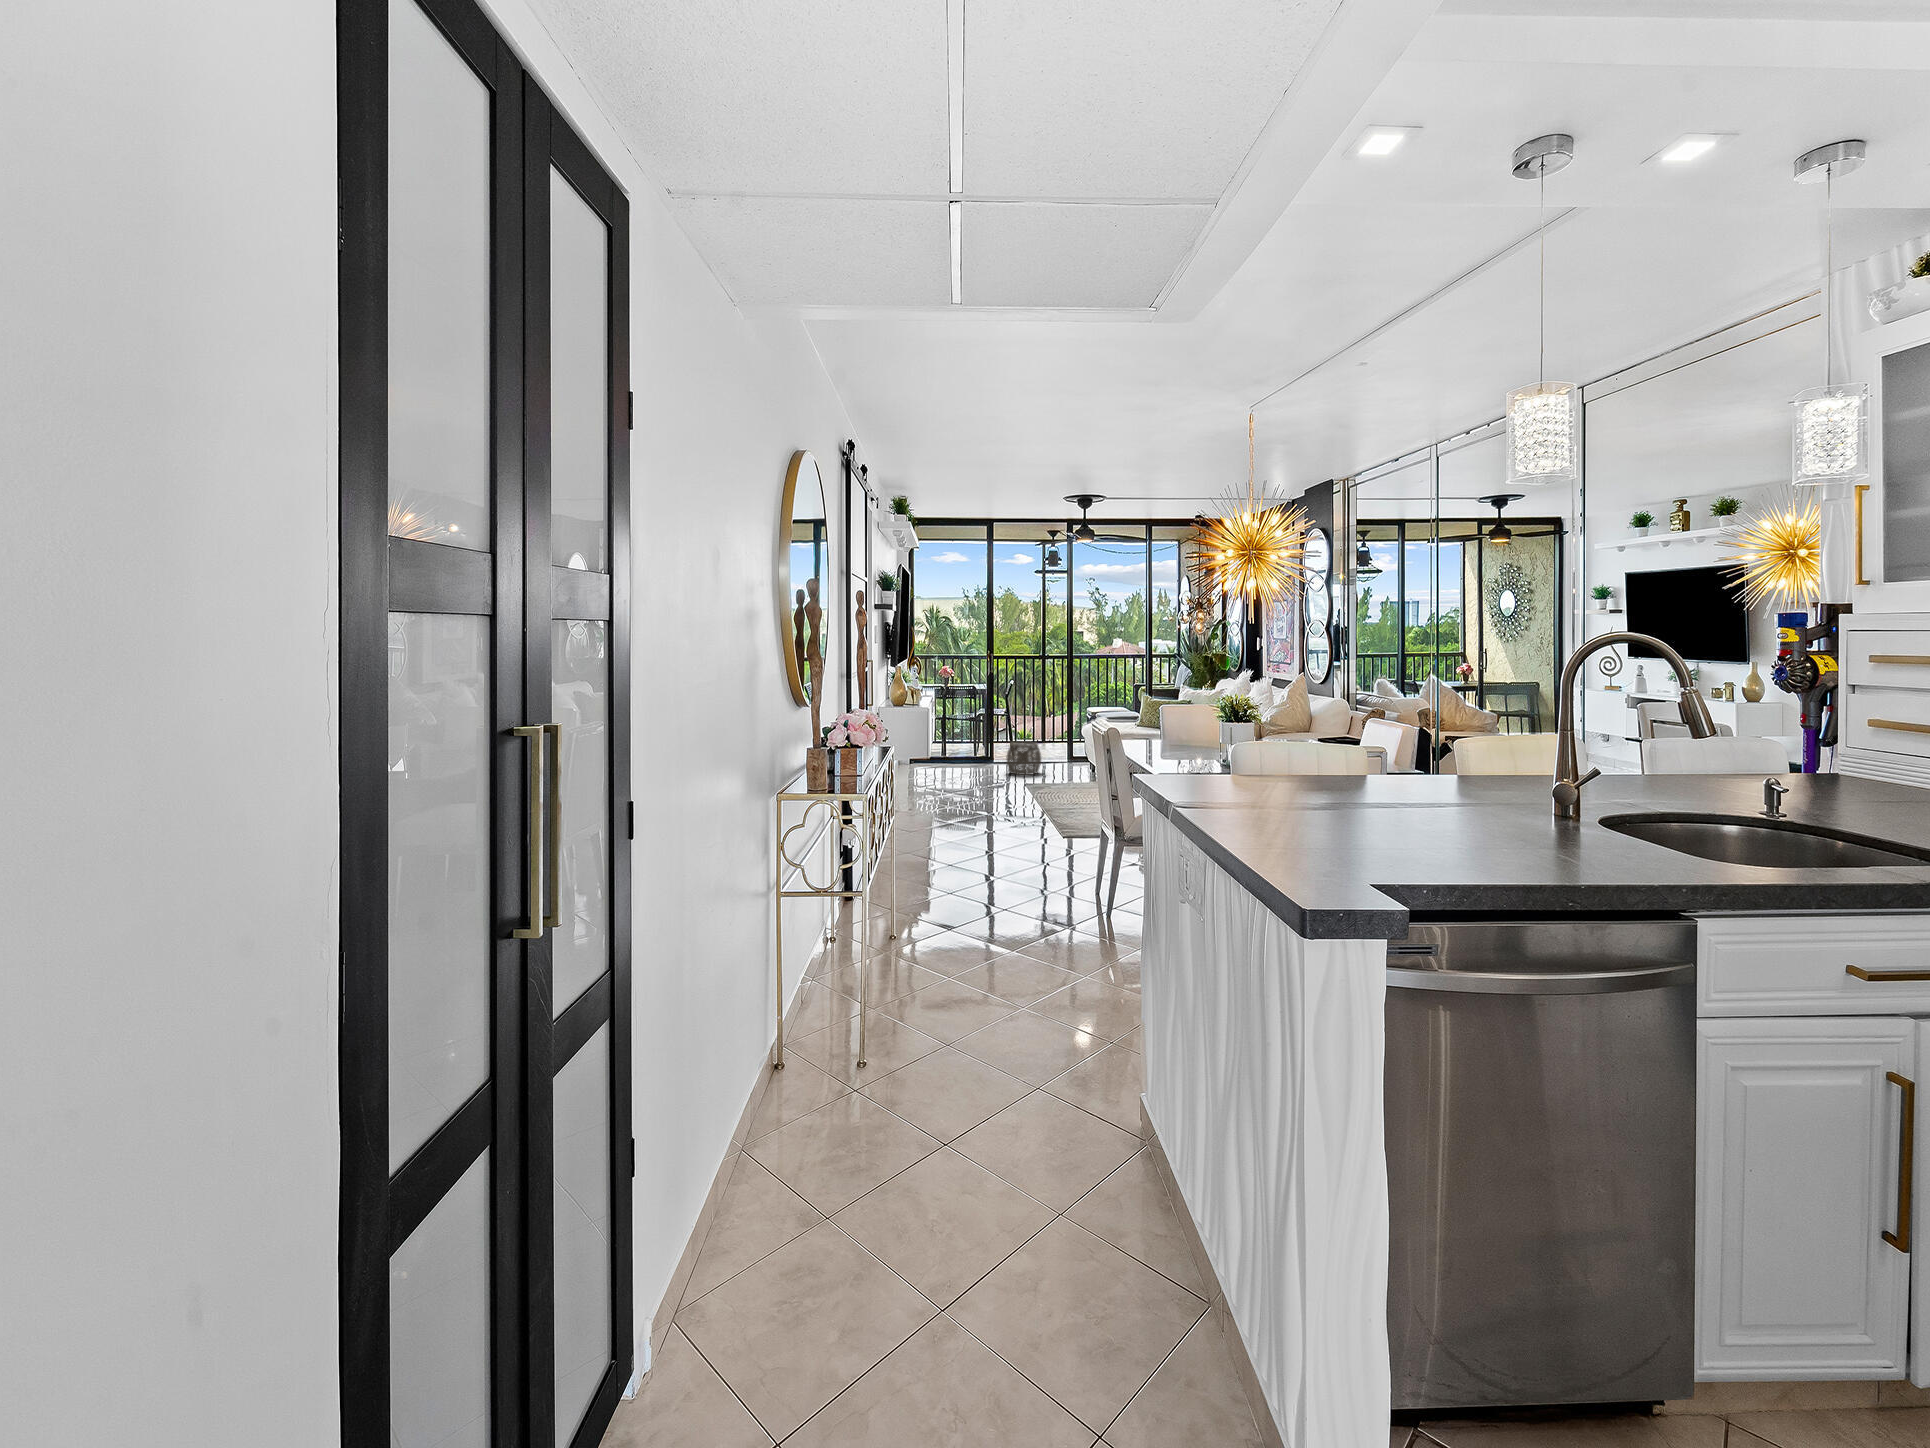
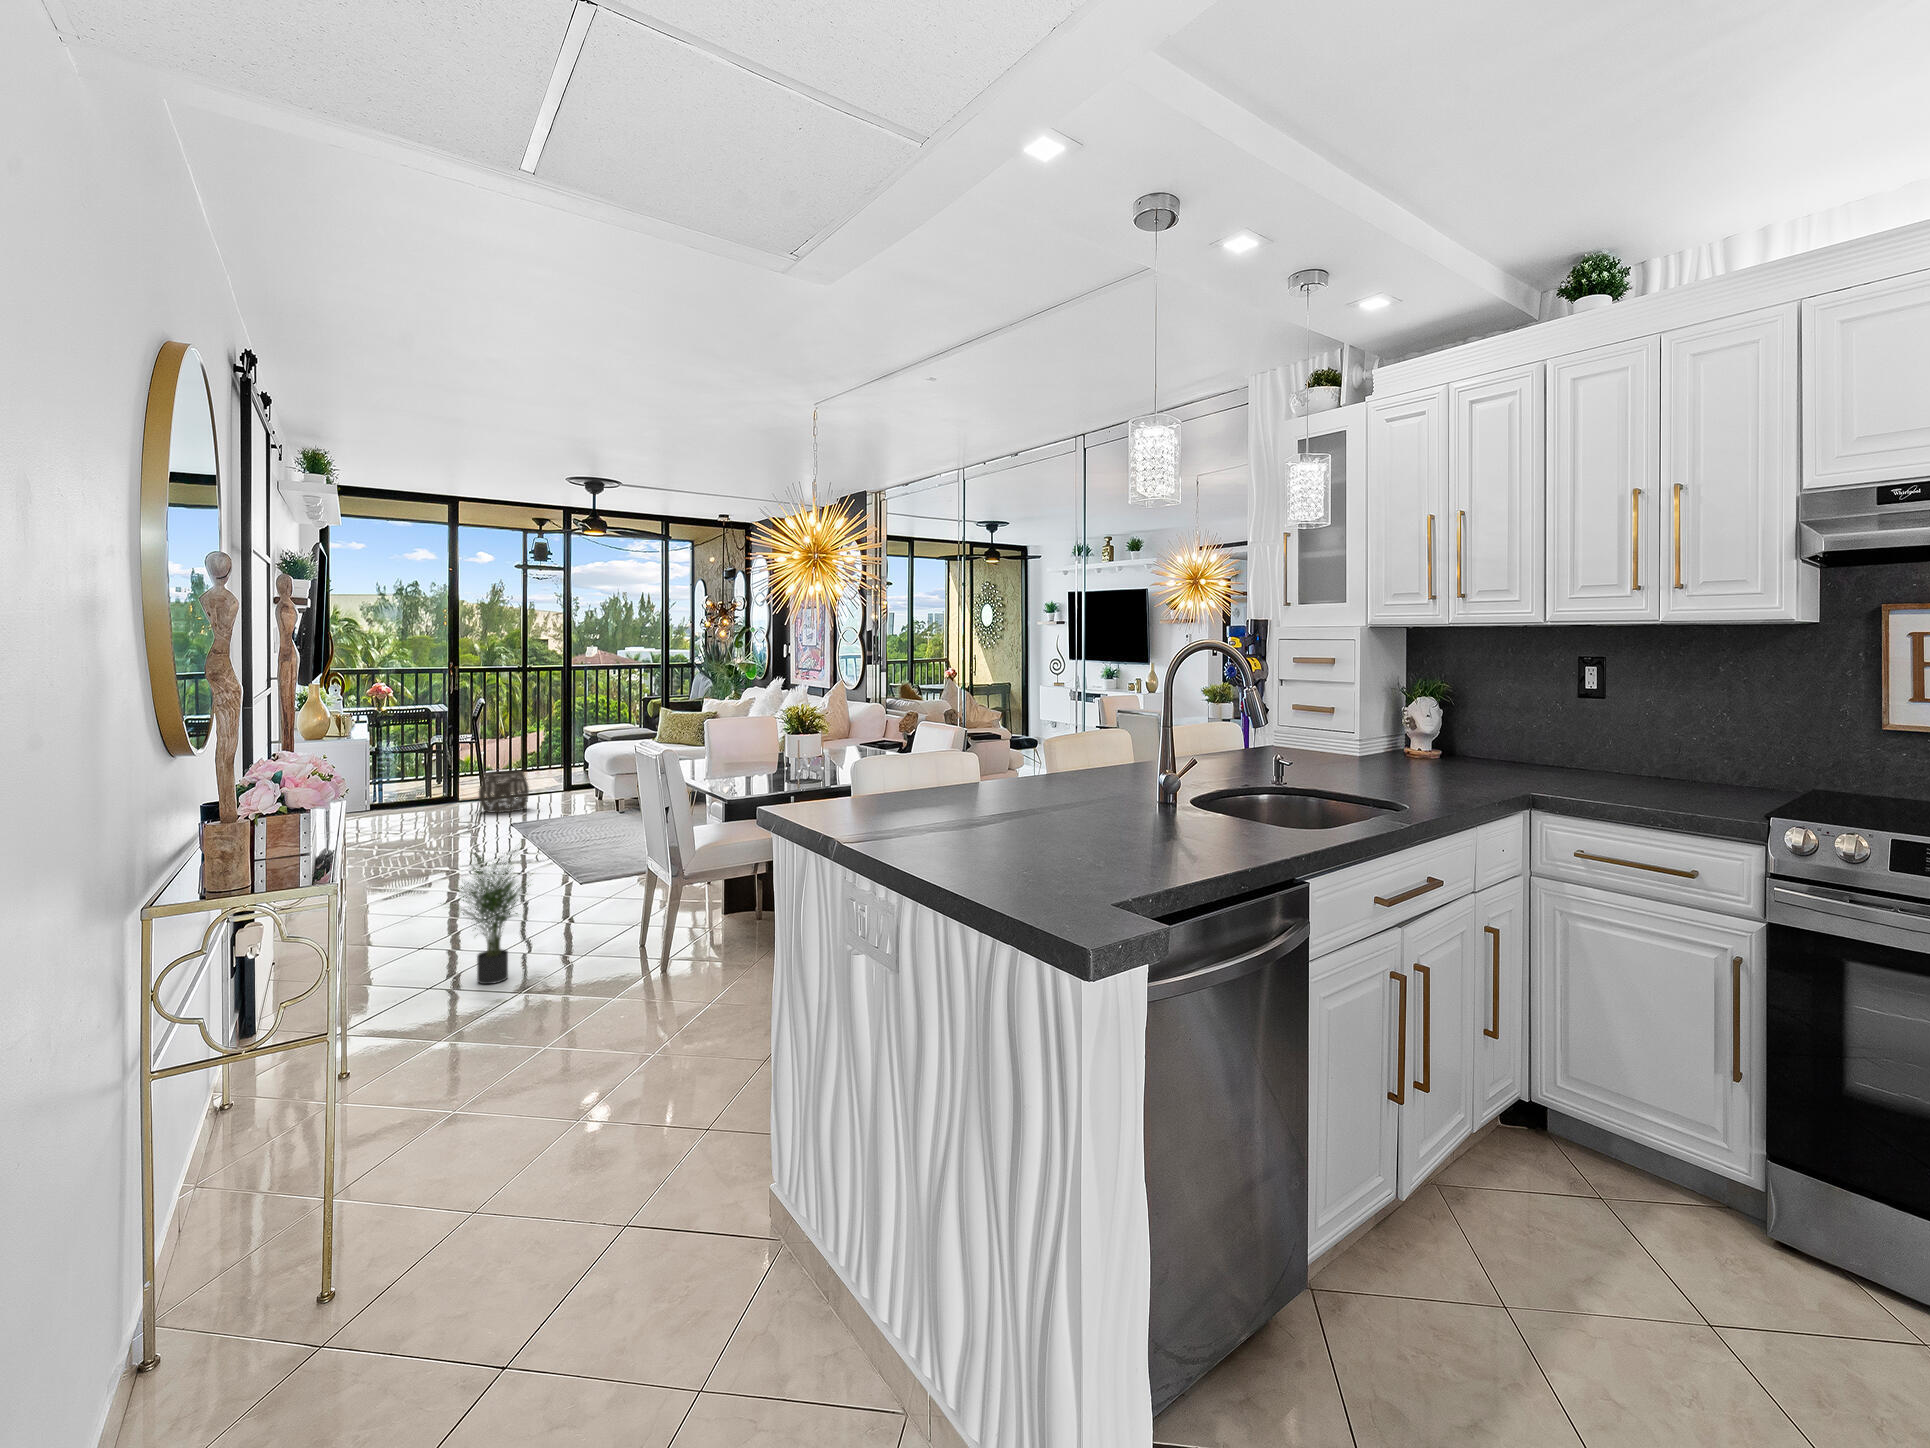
potted plant: none [973,793,1038,889] -> present [443,850,529,984]

